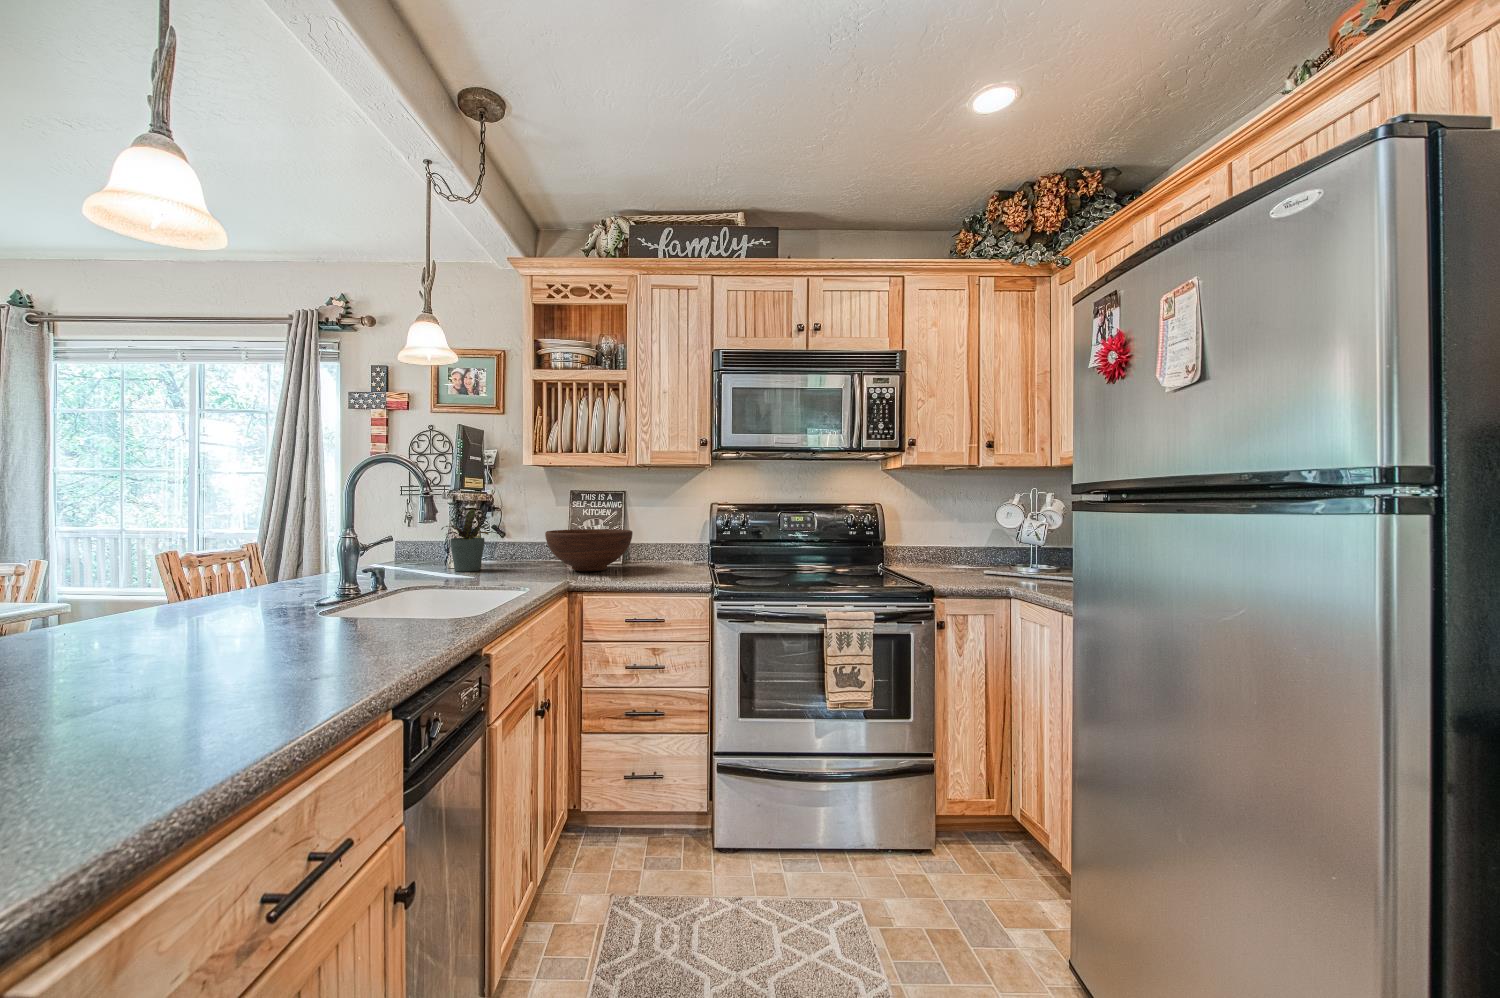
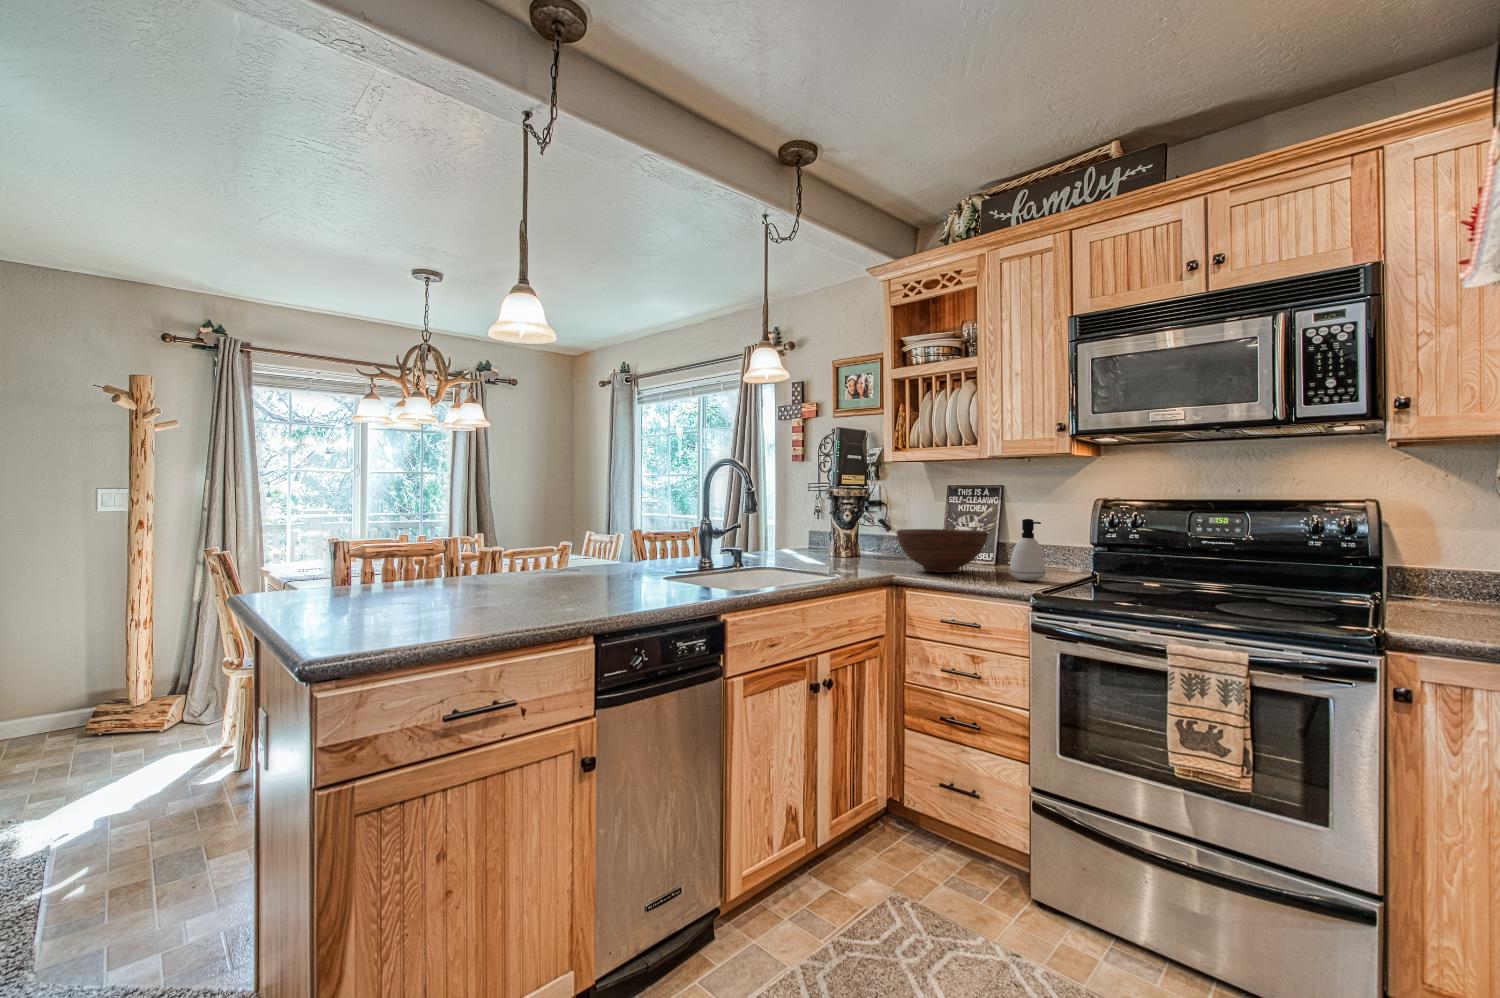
potted plant: present [441,510,488,571] -> none [820,507,858,564]
soap dispenser: none [663,518,691,572] -> present [1010,519,1046,581]

